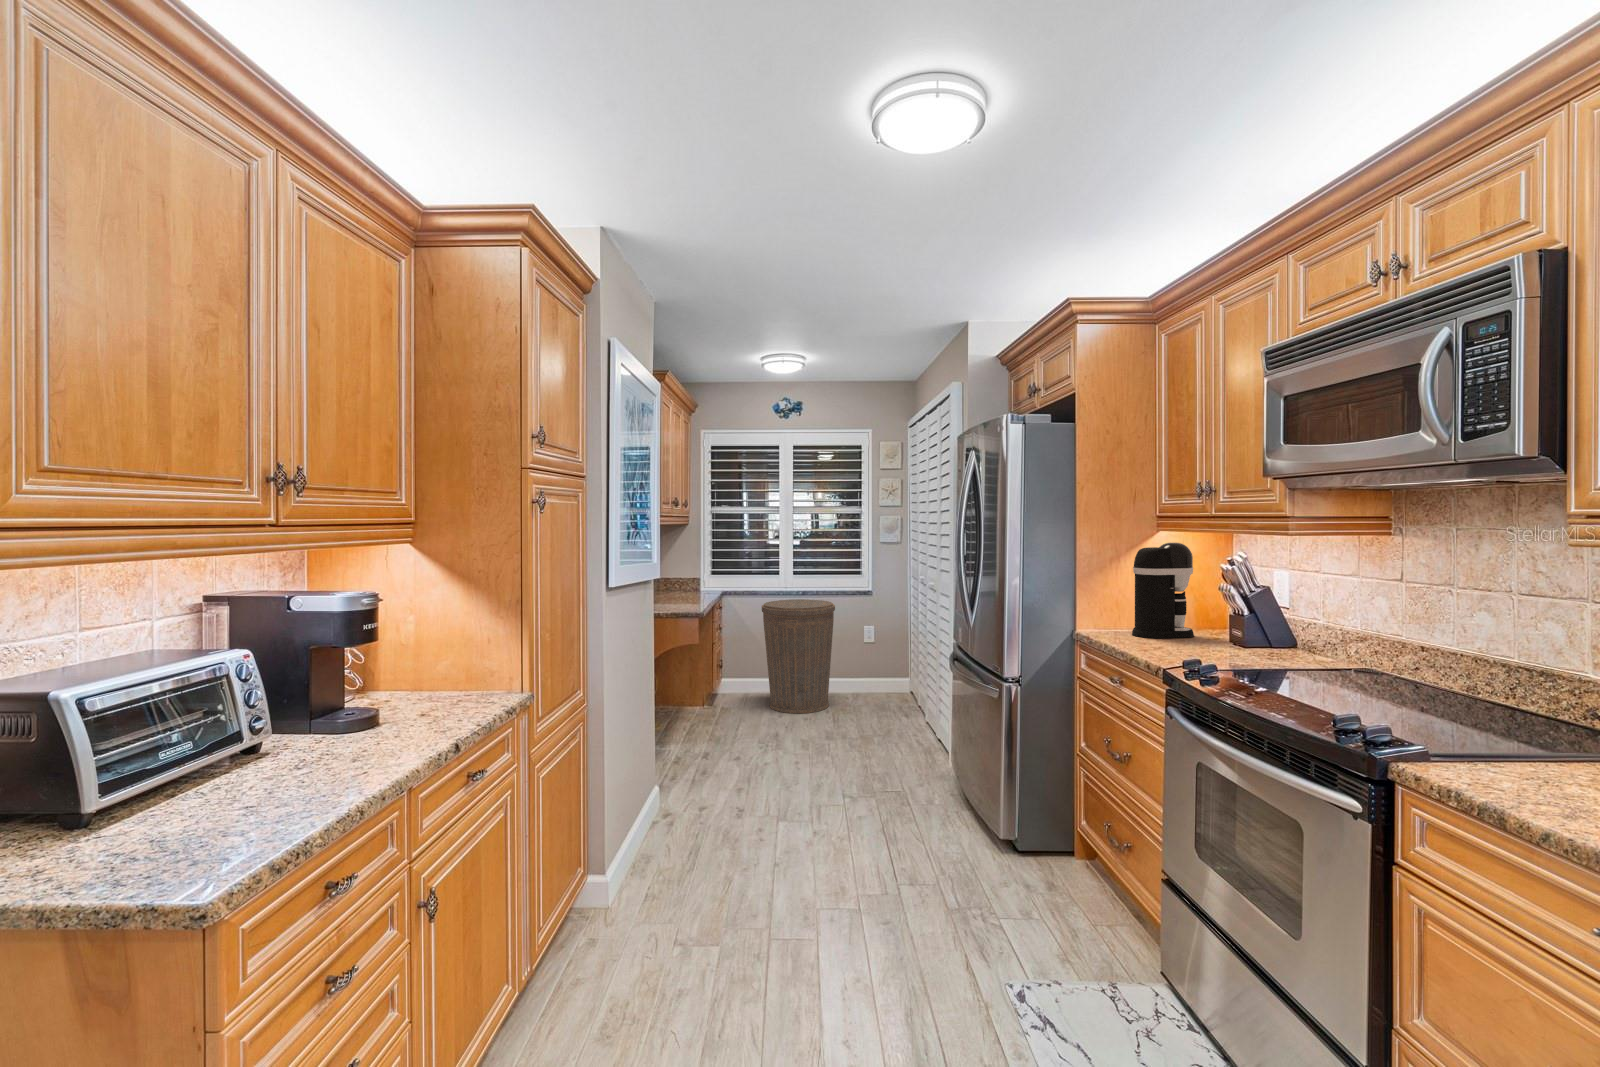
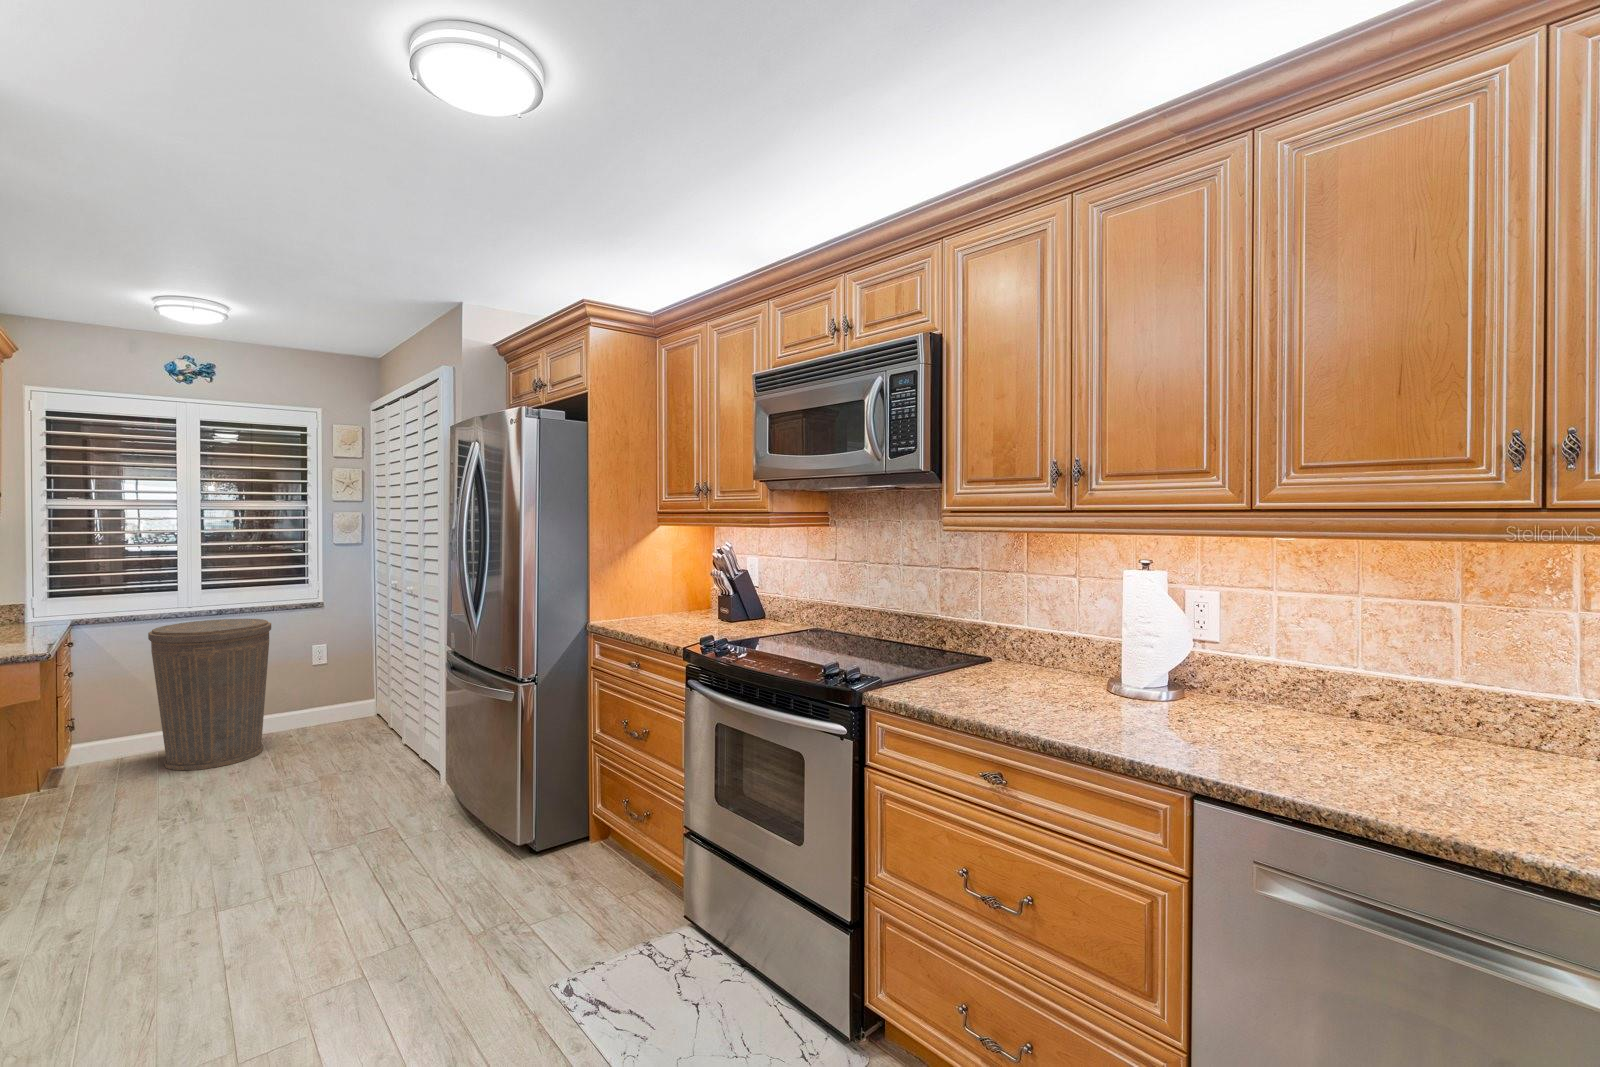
coffee maker: present [1132,543,1194,638] -> none [641,536,691,622]

